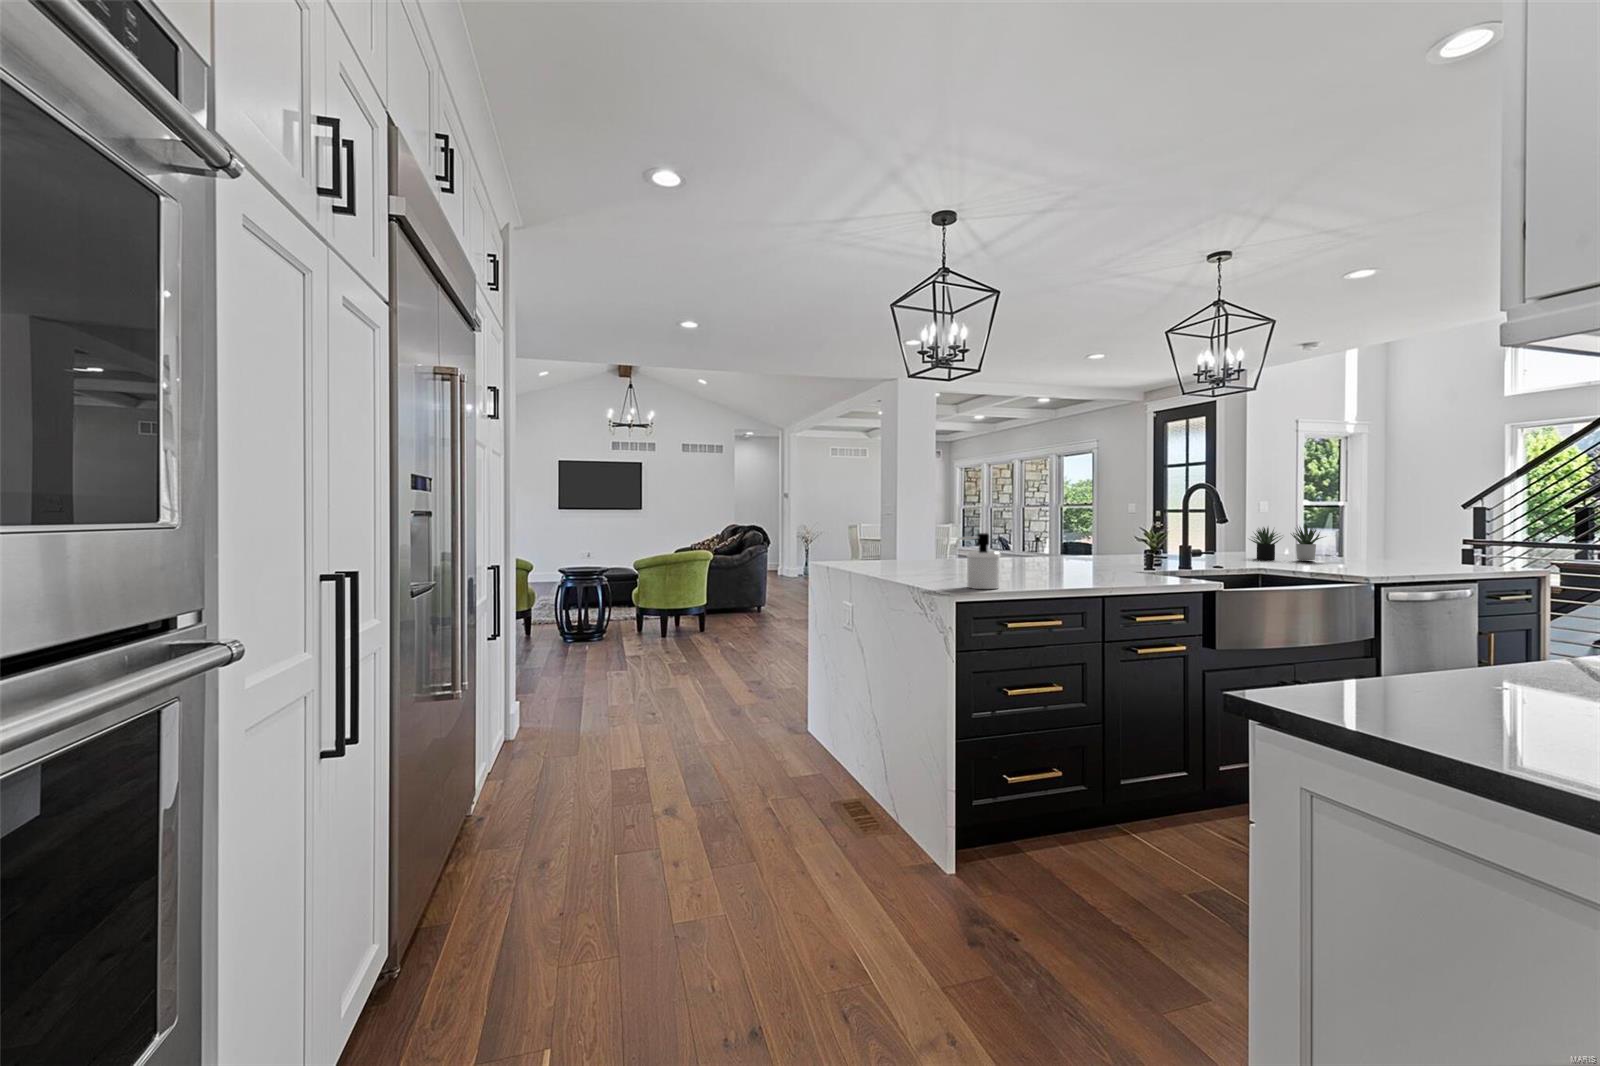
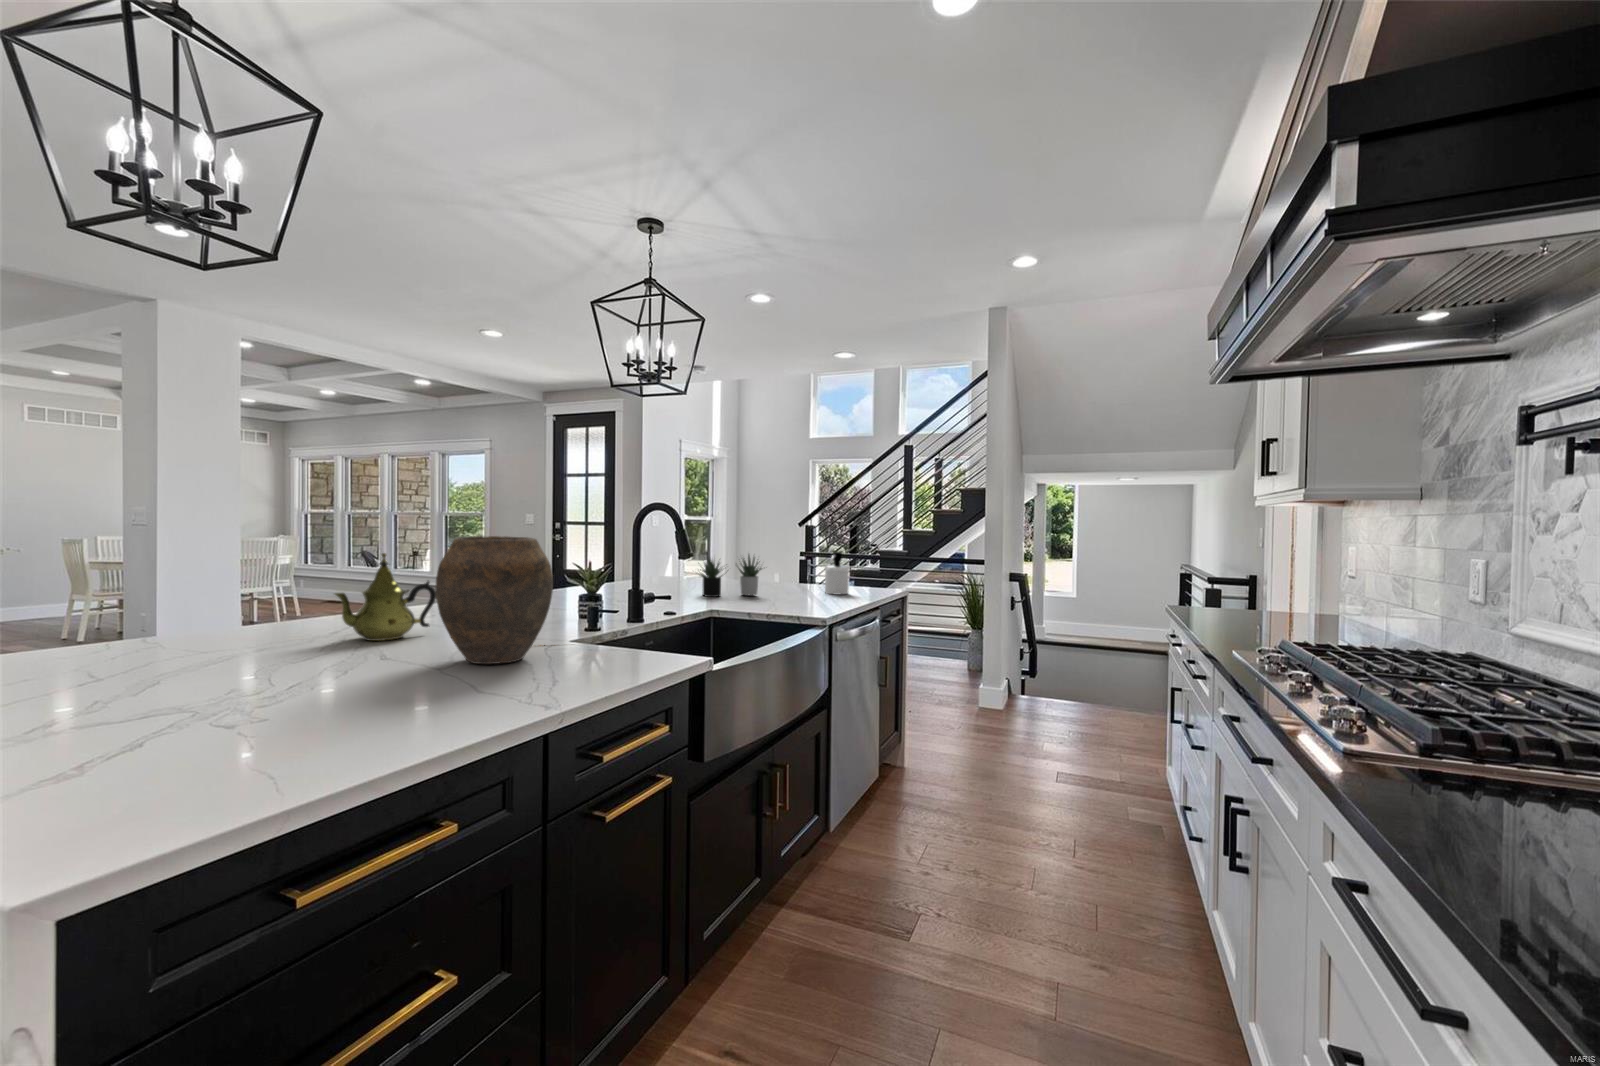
vase: none [1050,506,1114,574] -> present [435,536,553,664]
teapot: none [1001,518,1051,565] -> present [335,553,436,641]
soap dispenser: present [955,533,1001,589] -> present [825,552,850,594]

